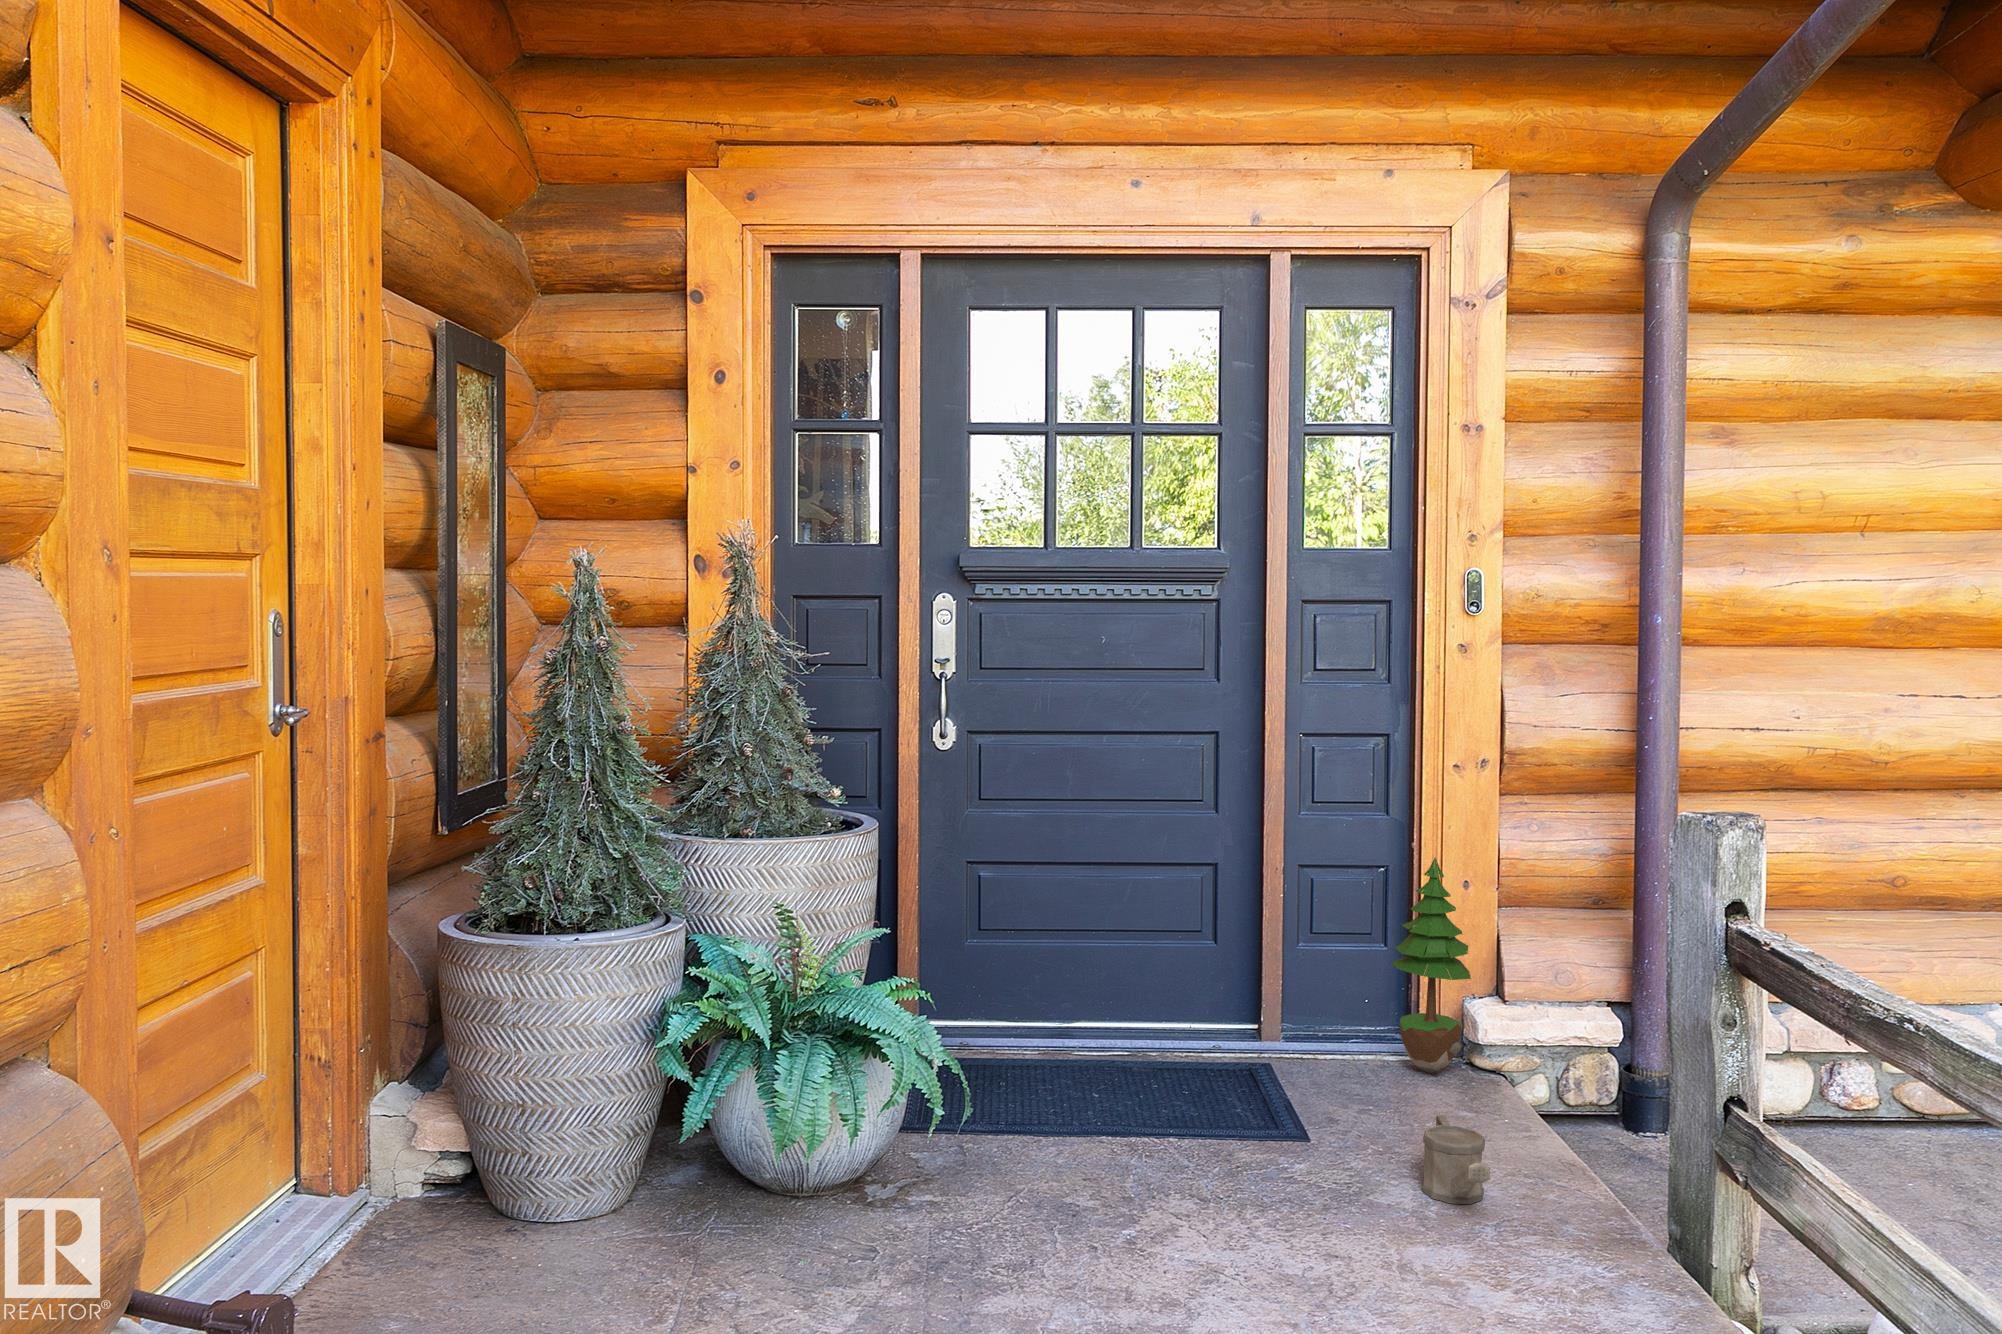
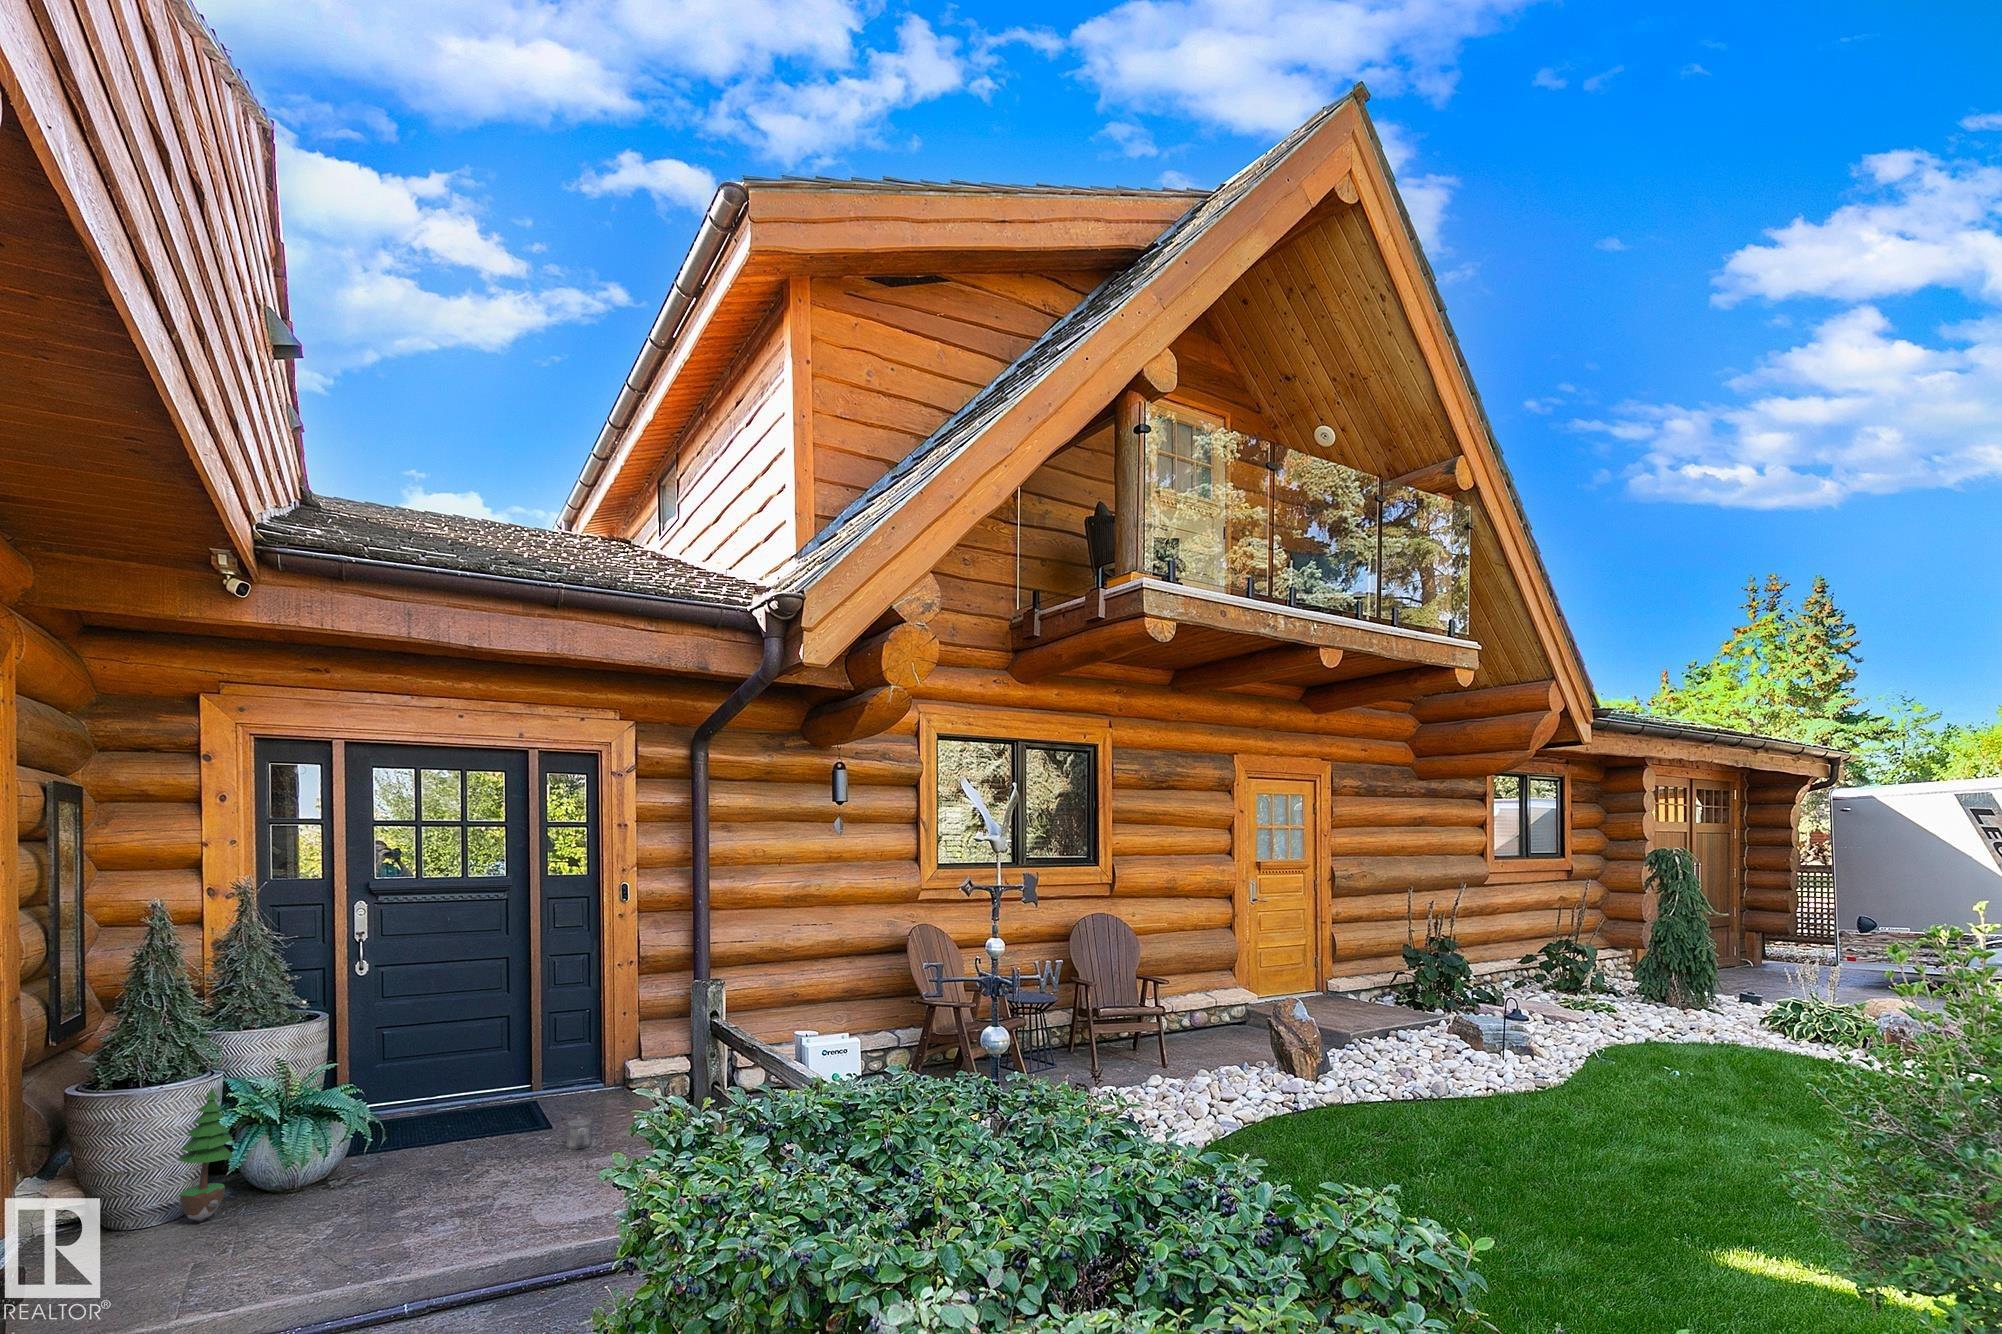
potted tree: present [1391,858,1471,1073] -> present [178,1088,233,1222]

